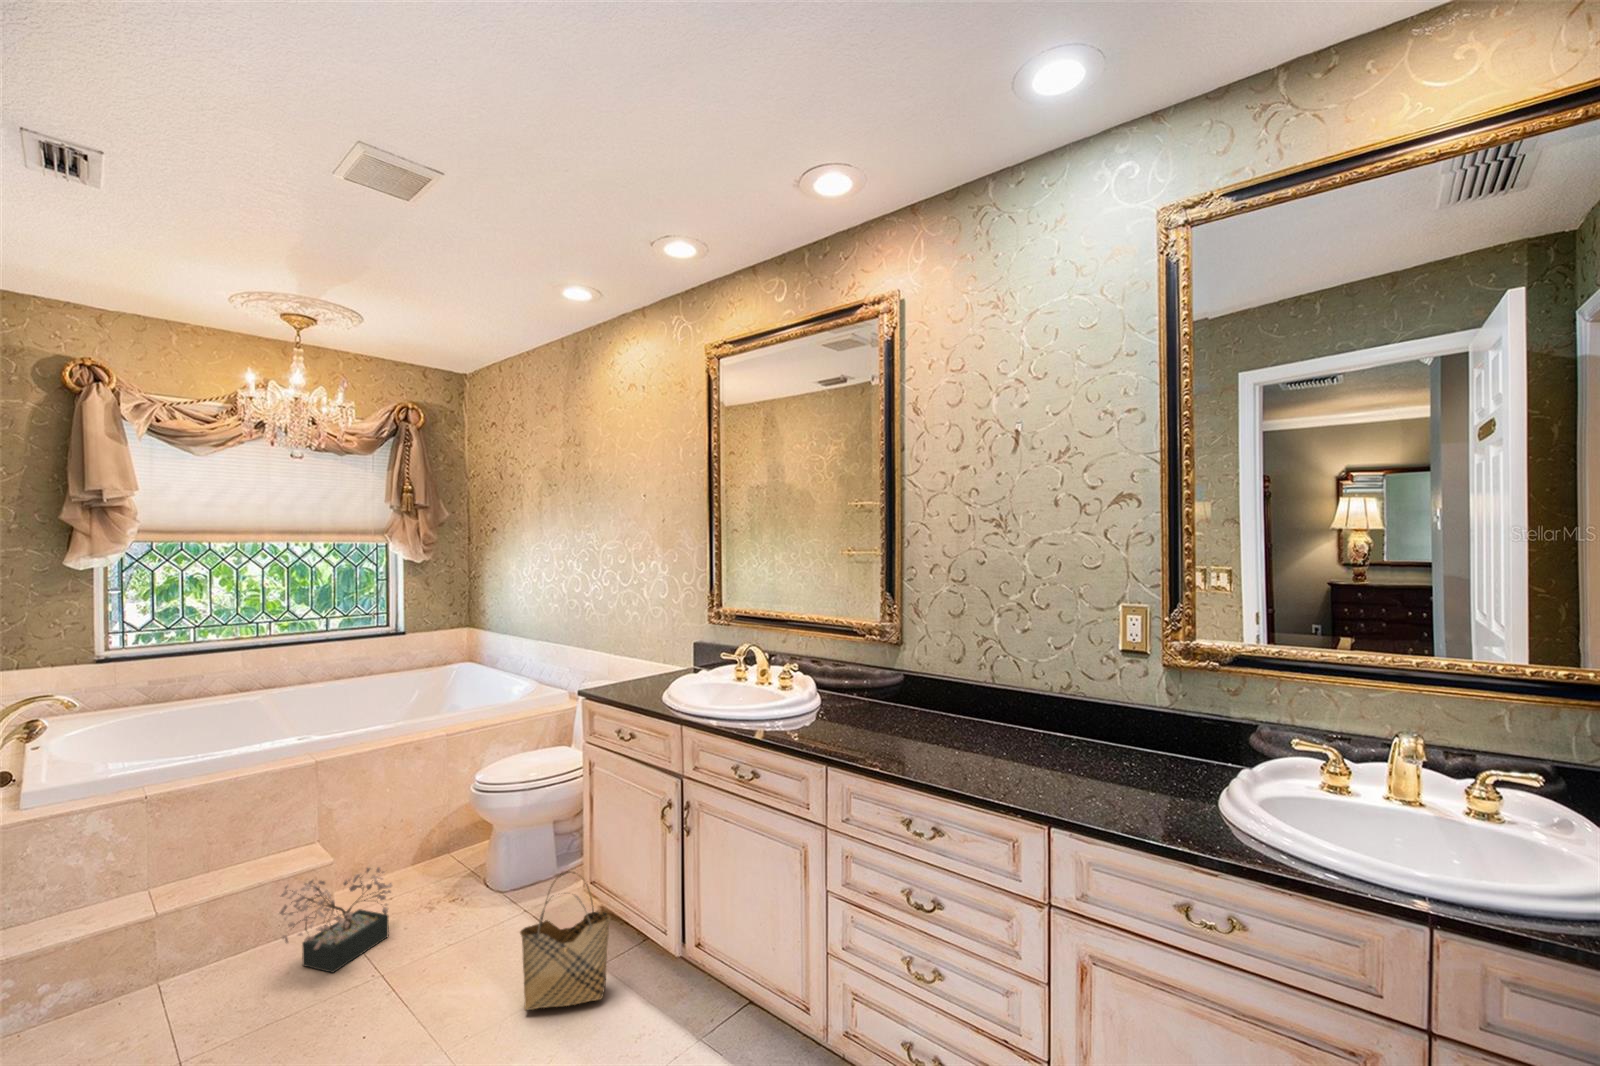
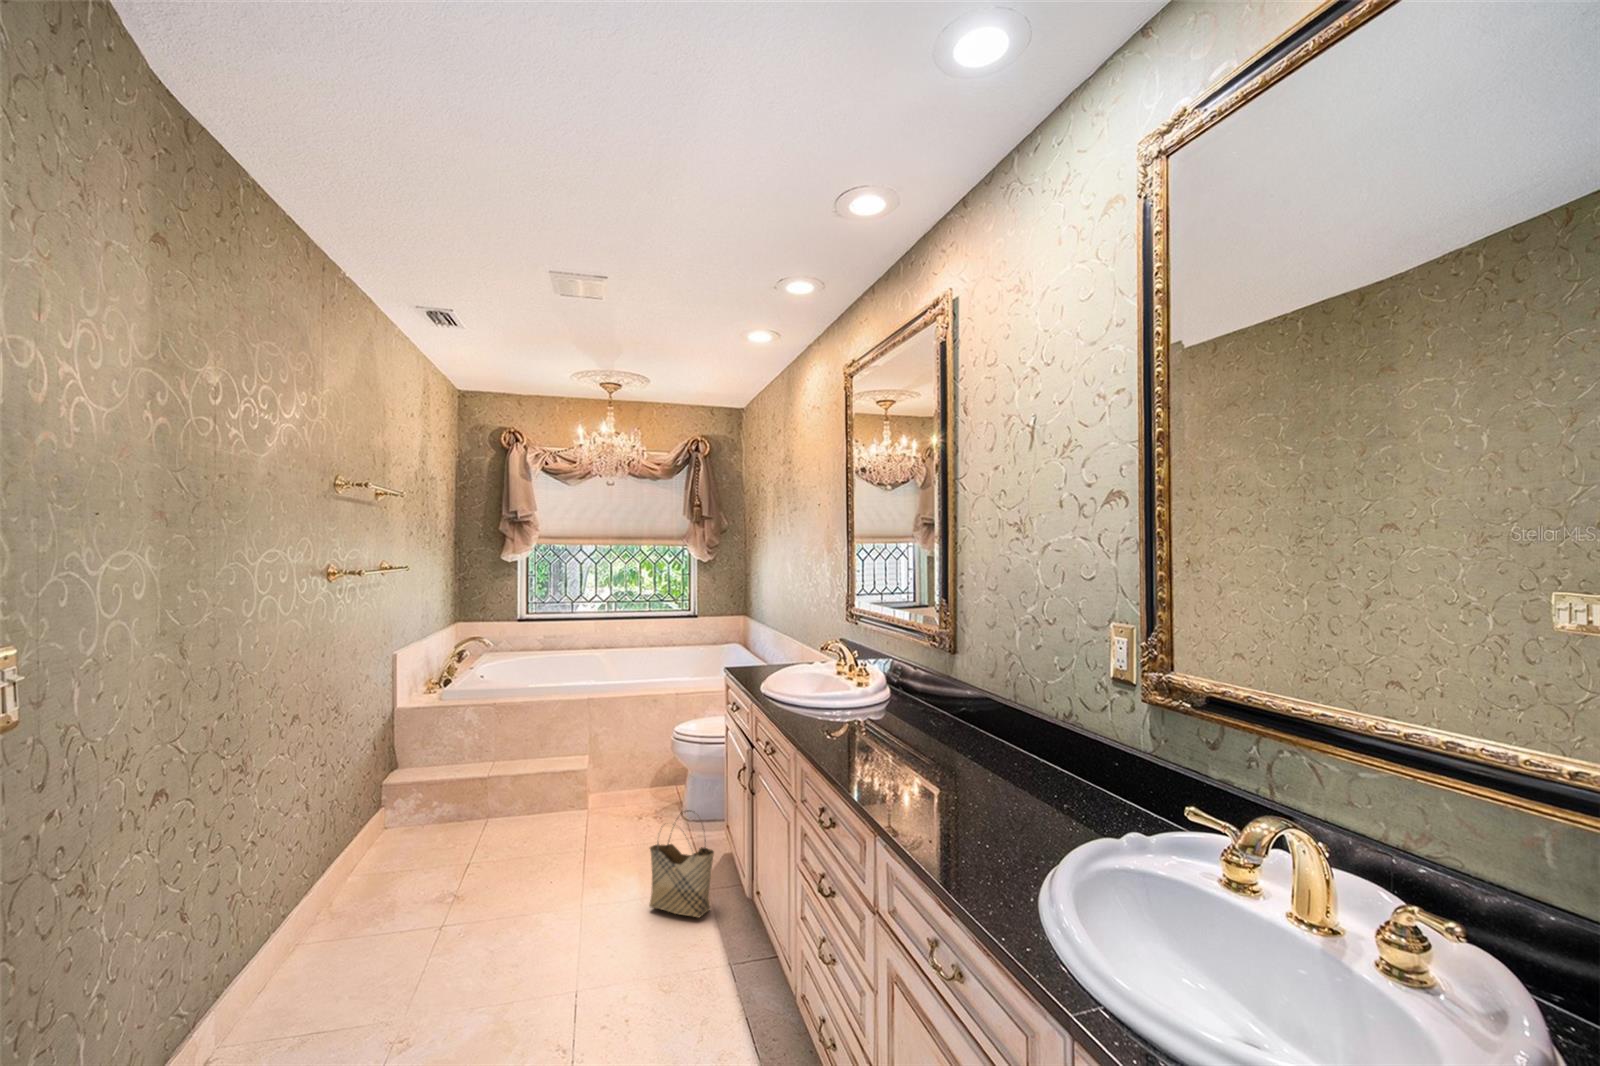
decorative plant: present [279,867,392,973] -> none [545,778,621,846]

